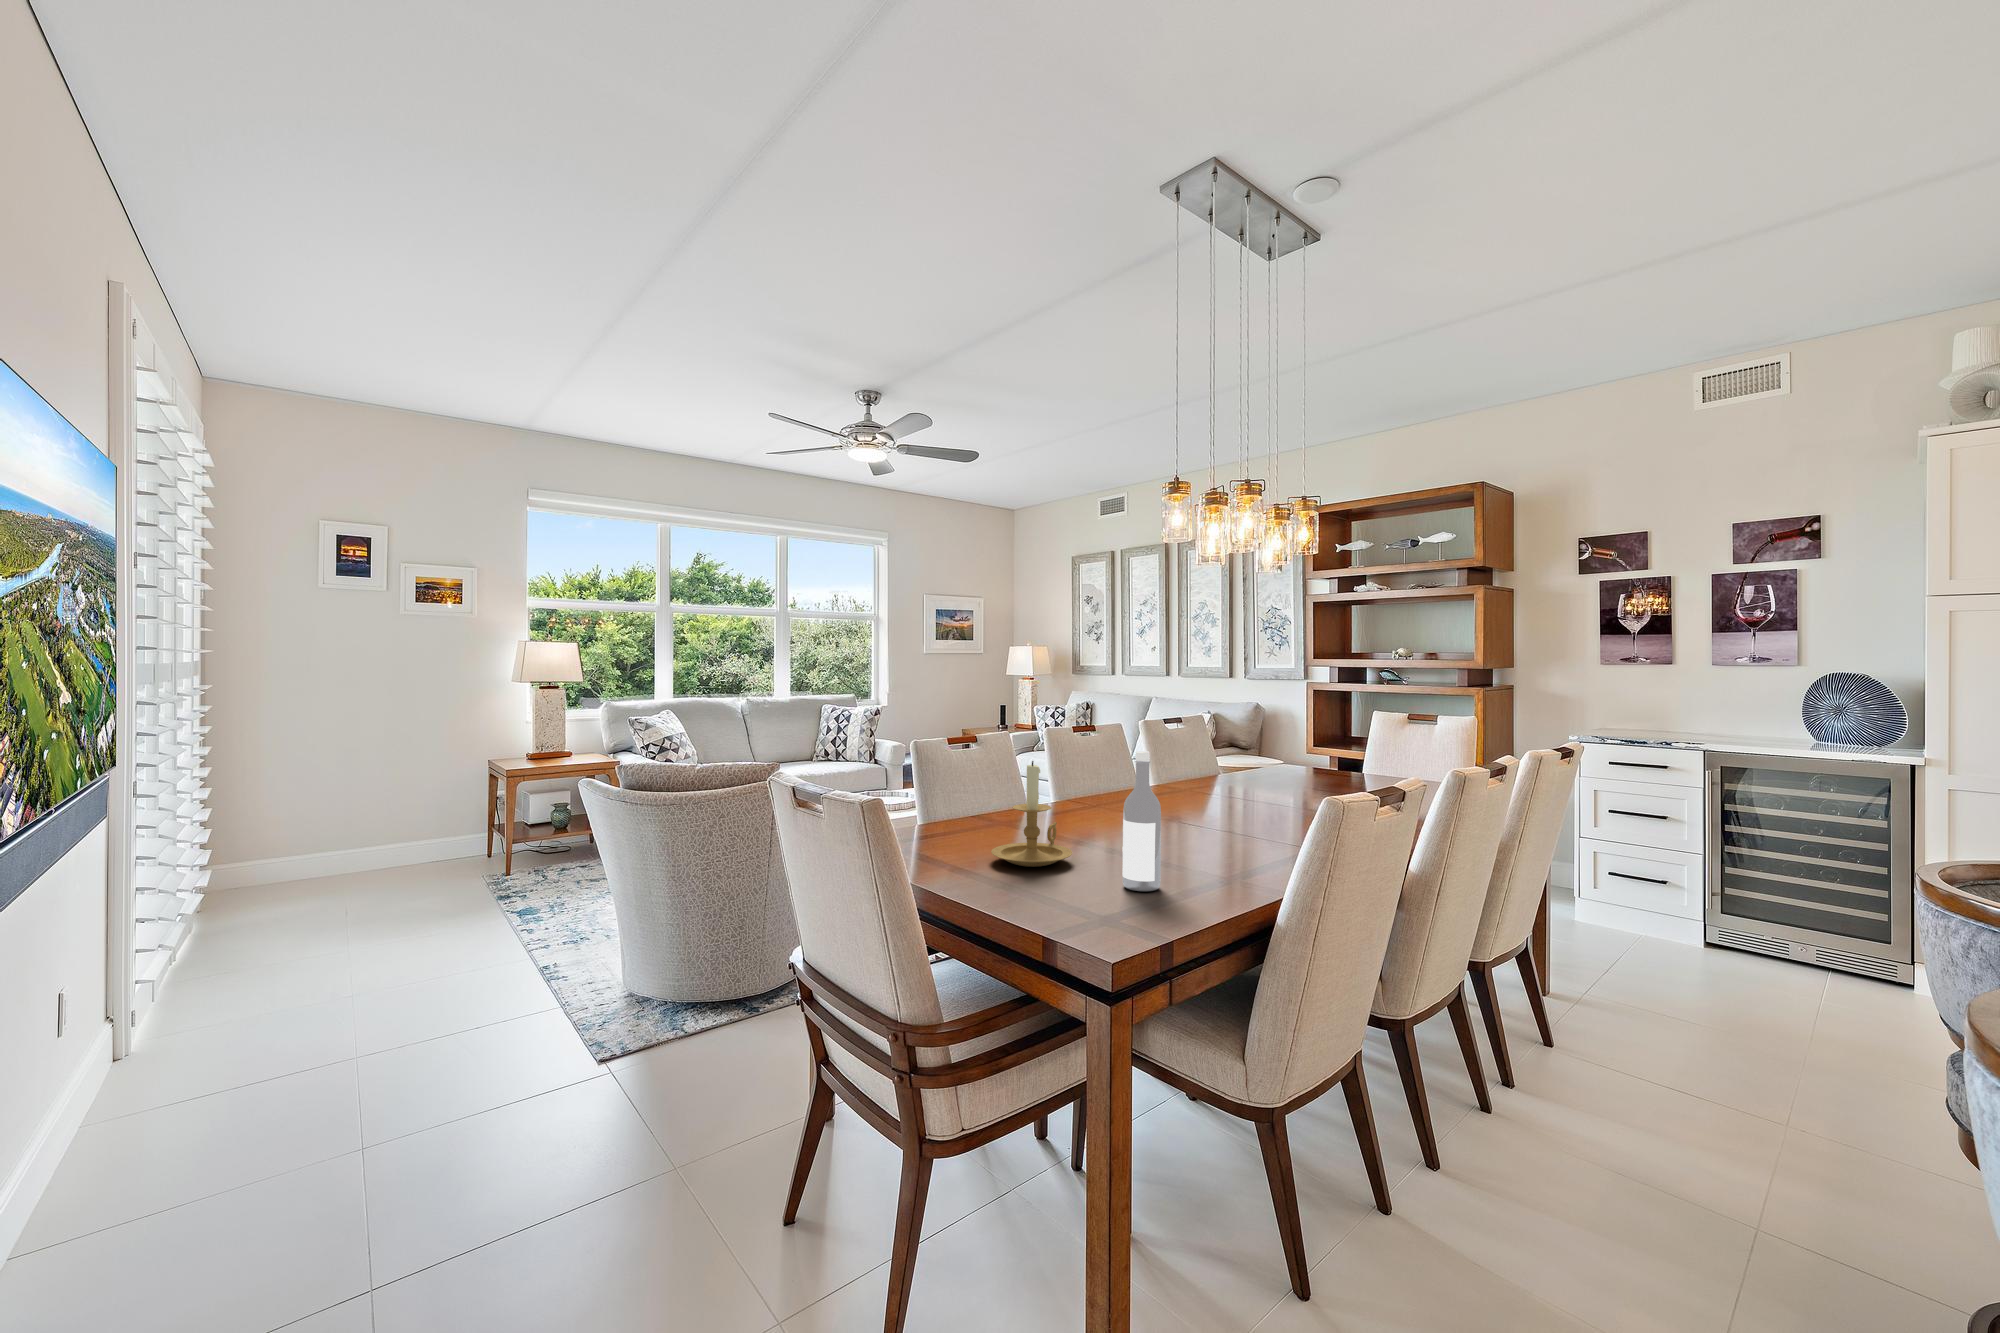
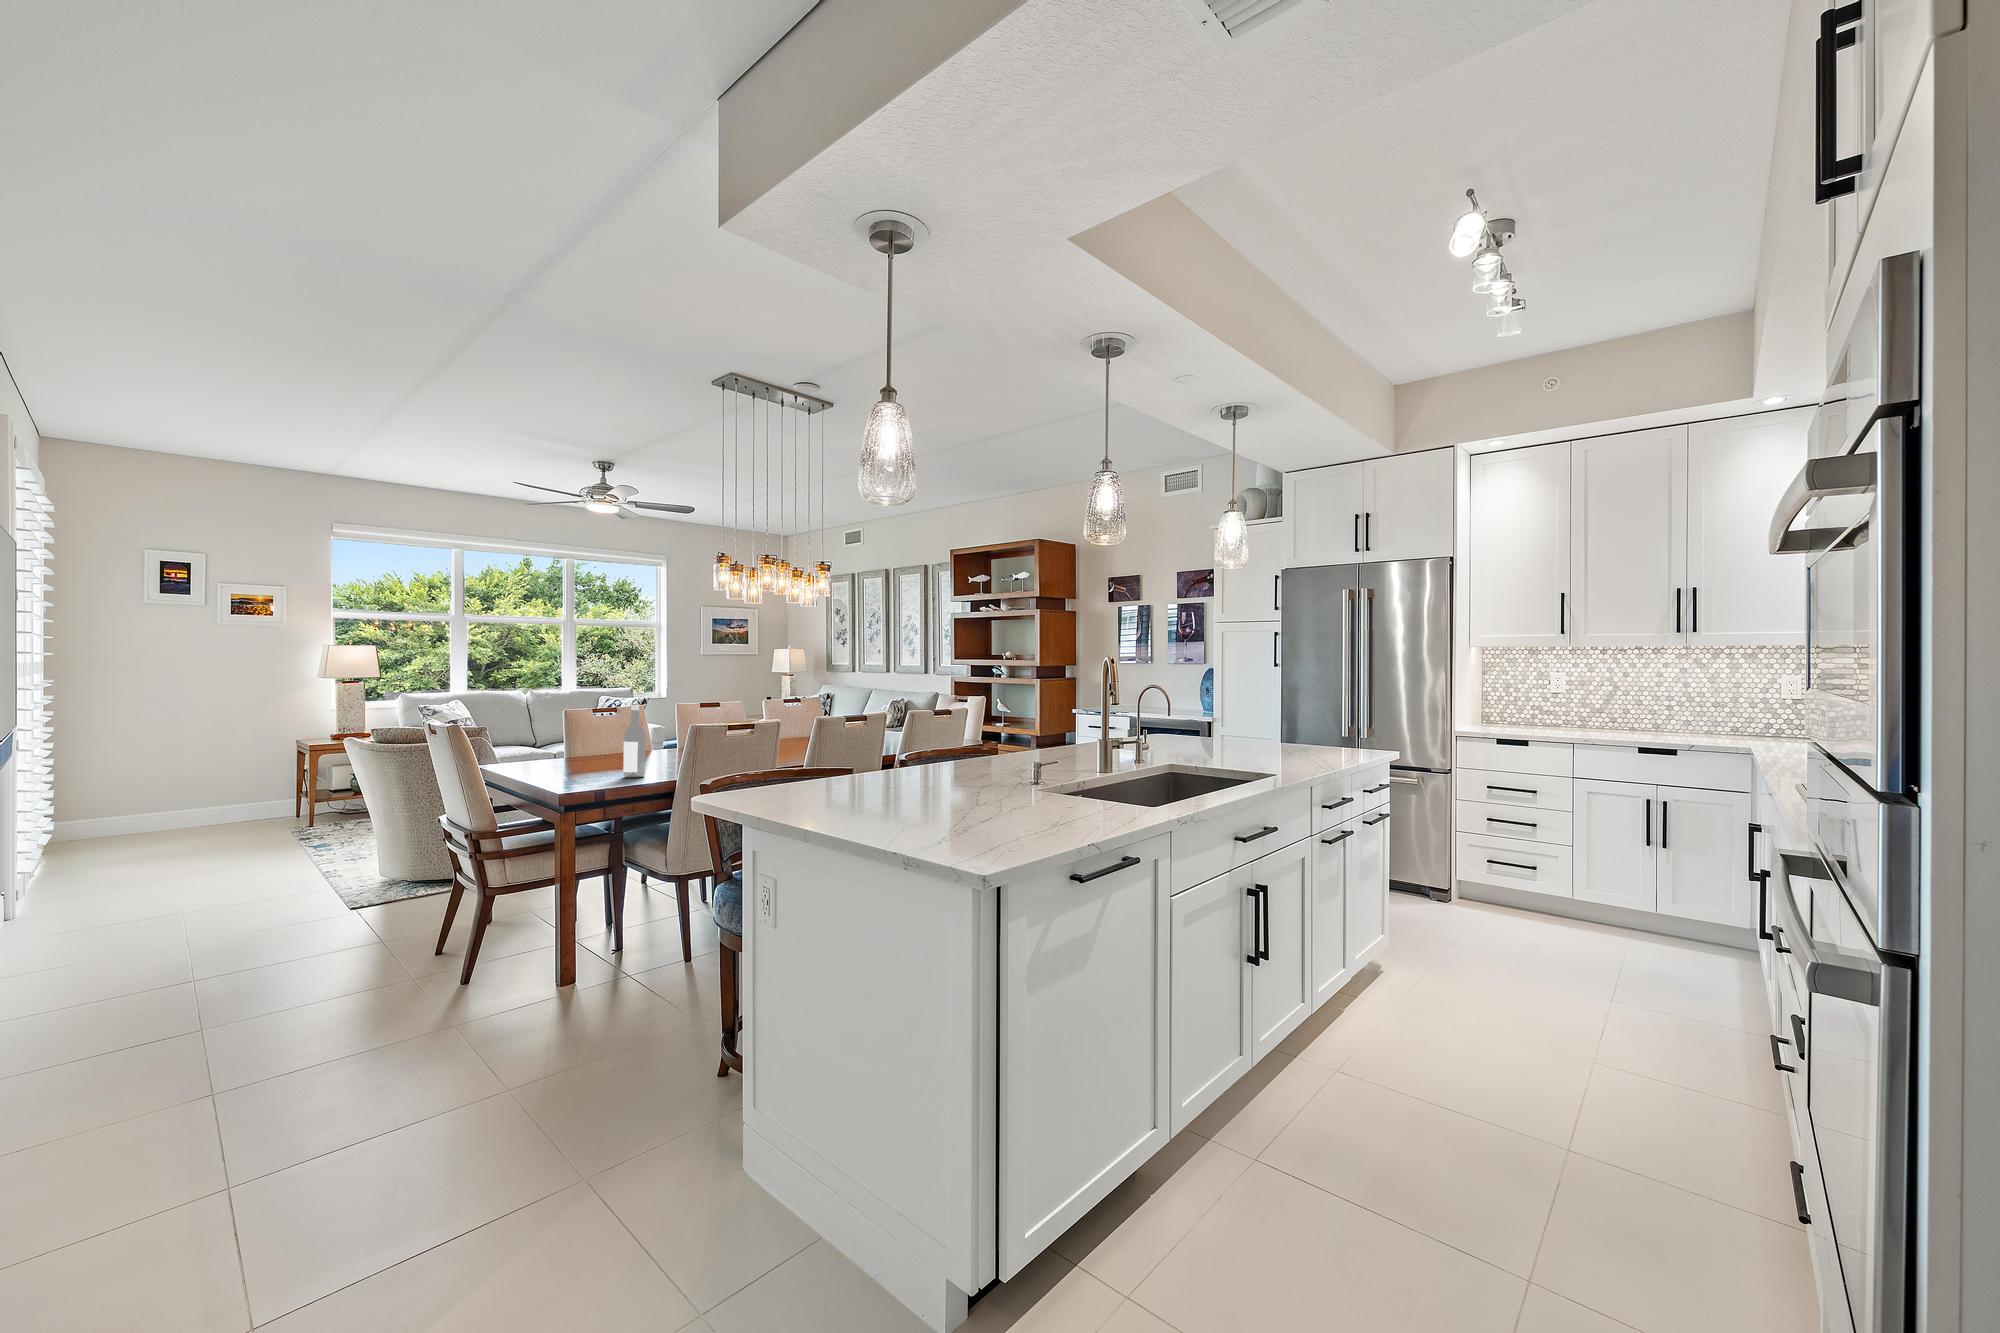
candle holder: present [991,761,1072,867] -> none [569,714,620,771]

